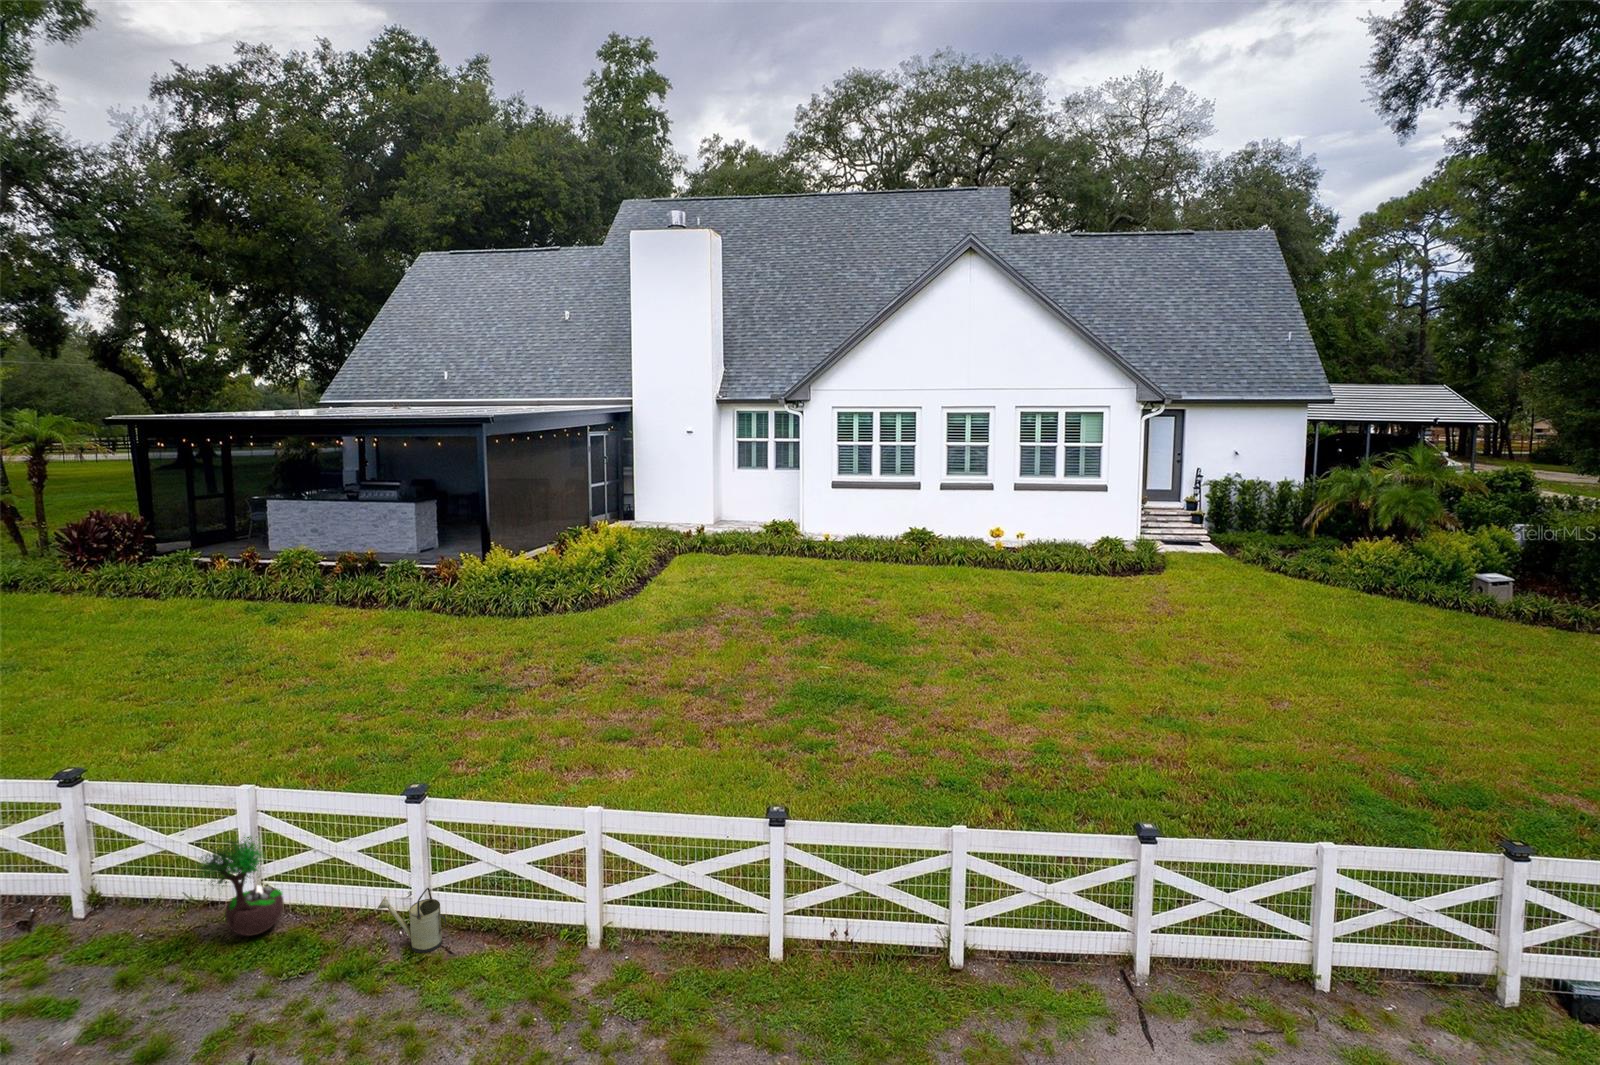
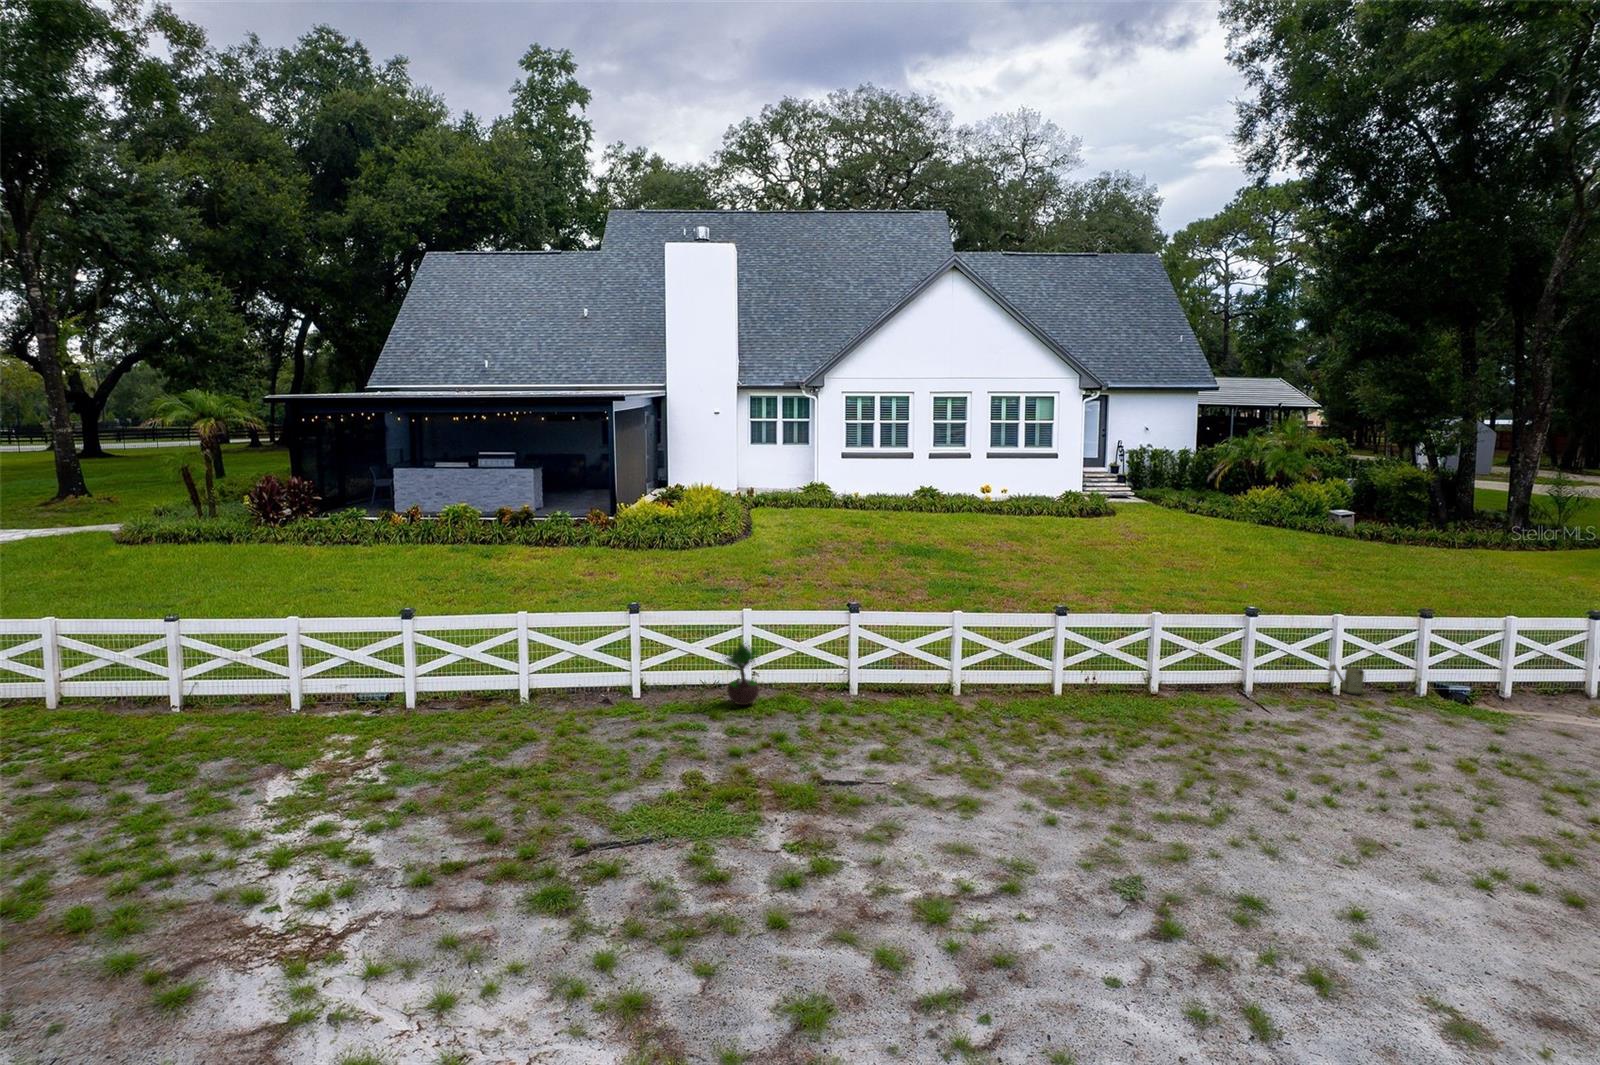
watering can: present [377,888,446,953] -> present [1329,665,1364,695]

